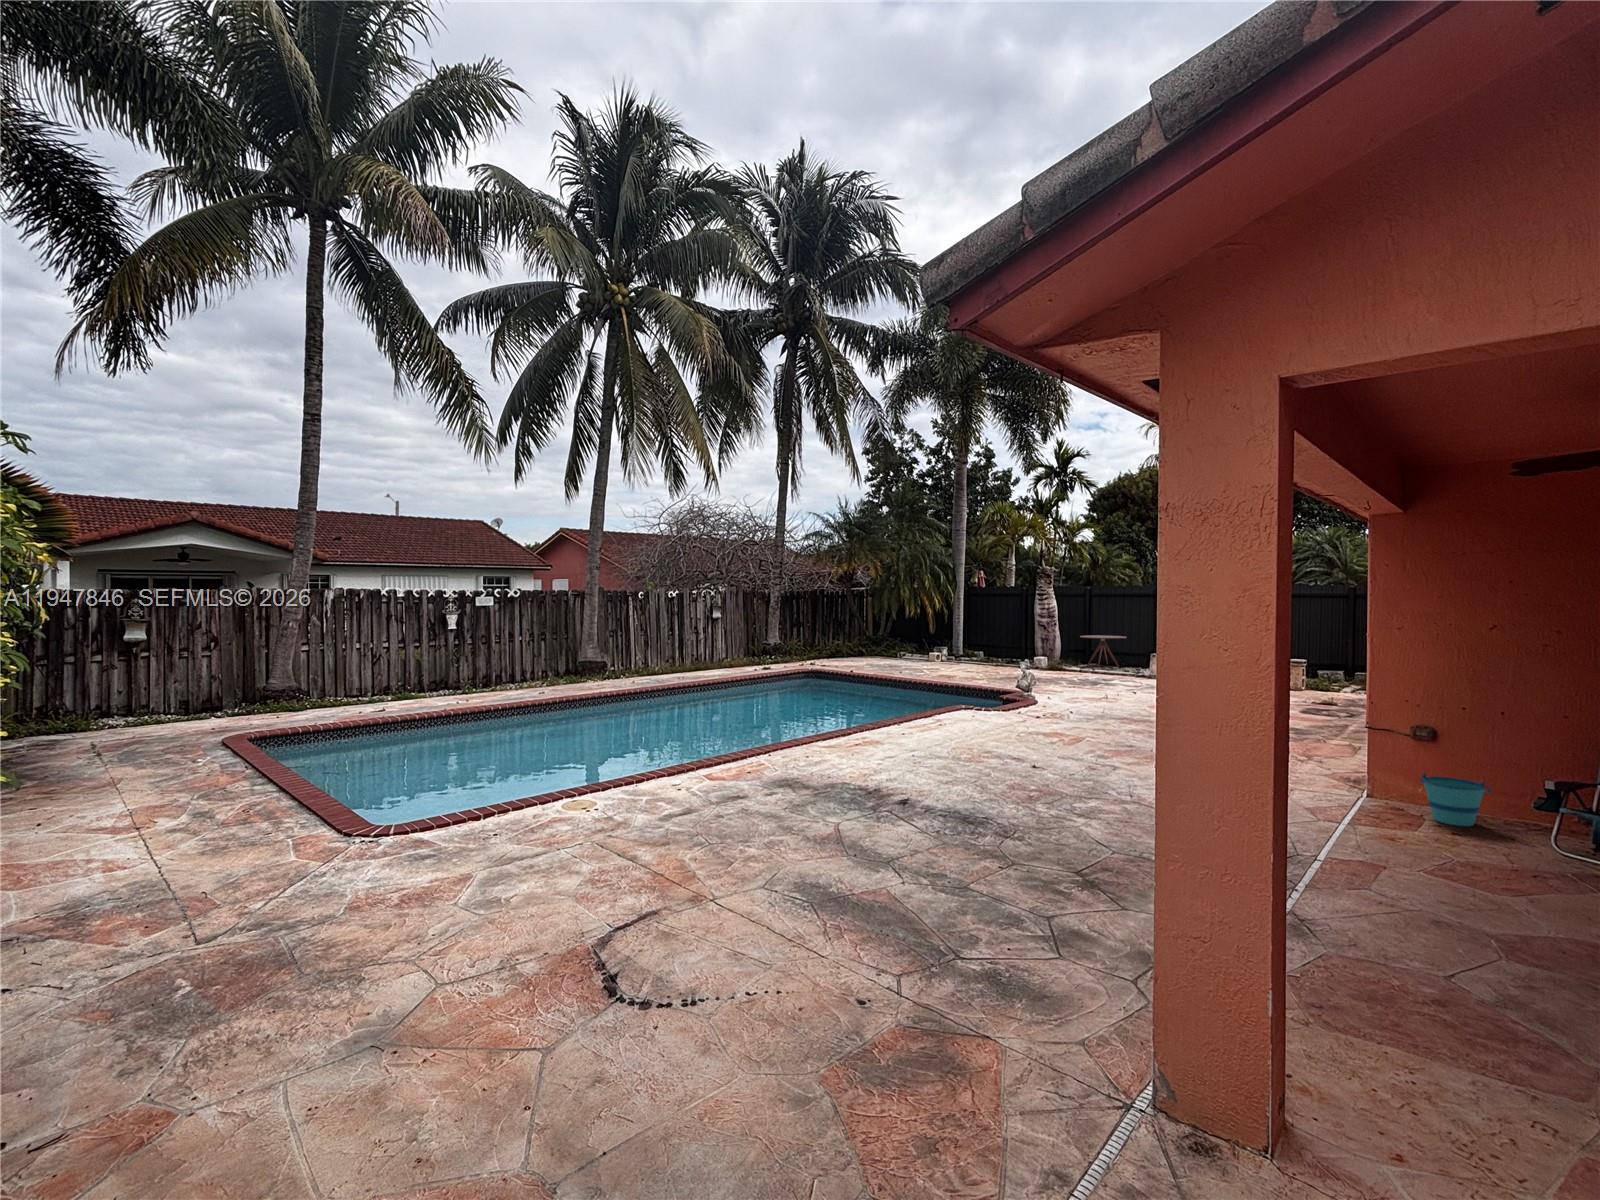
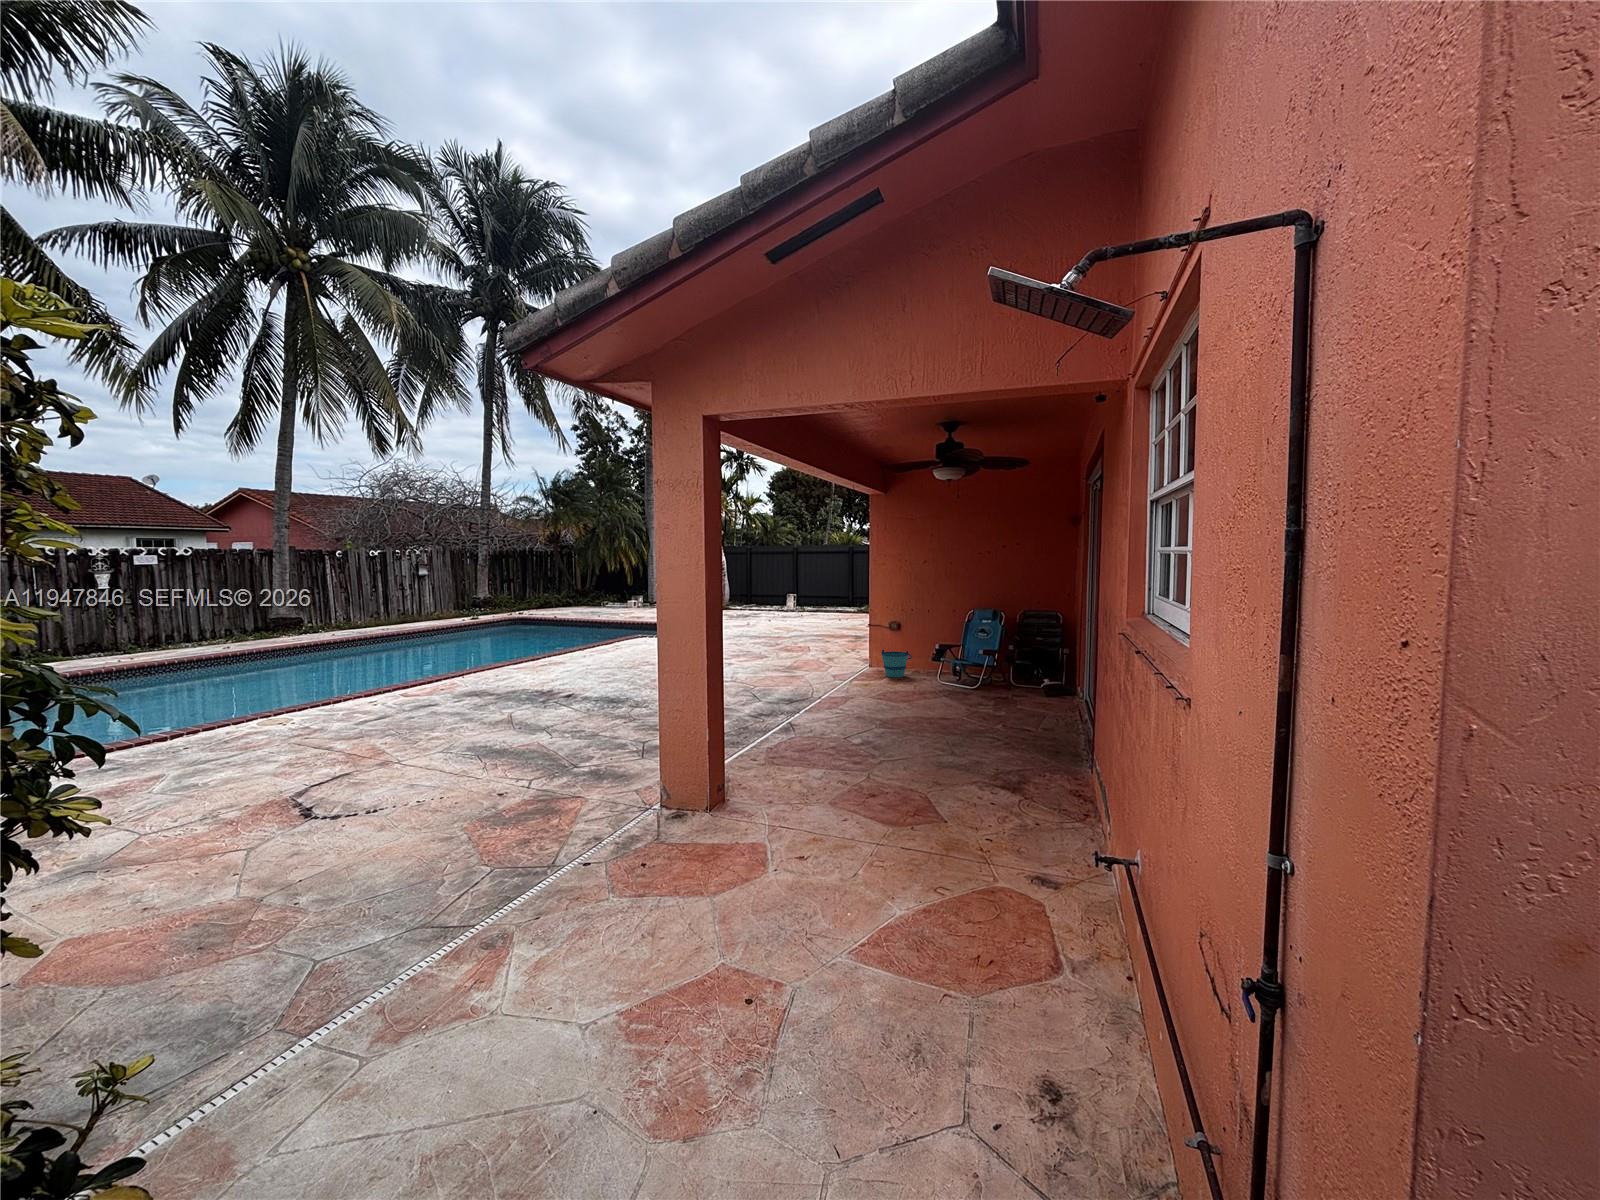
round table: present [1080,635,1127,667] -> none [744,584,777,607]

